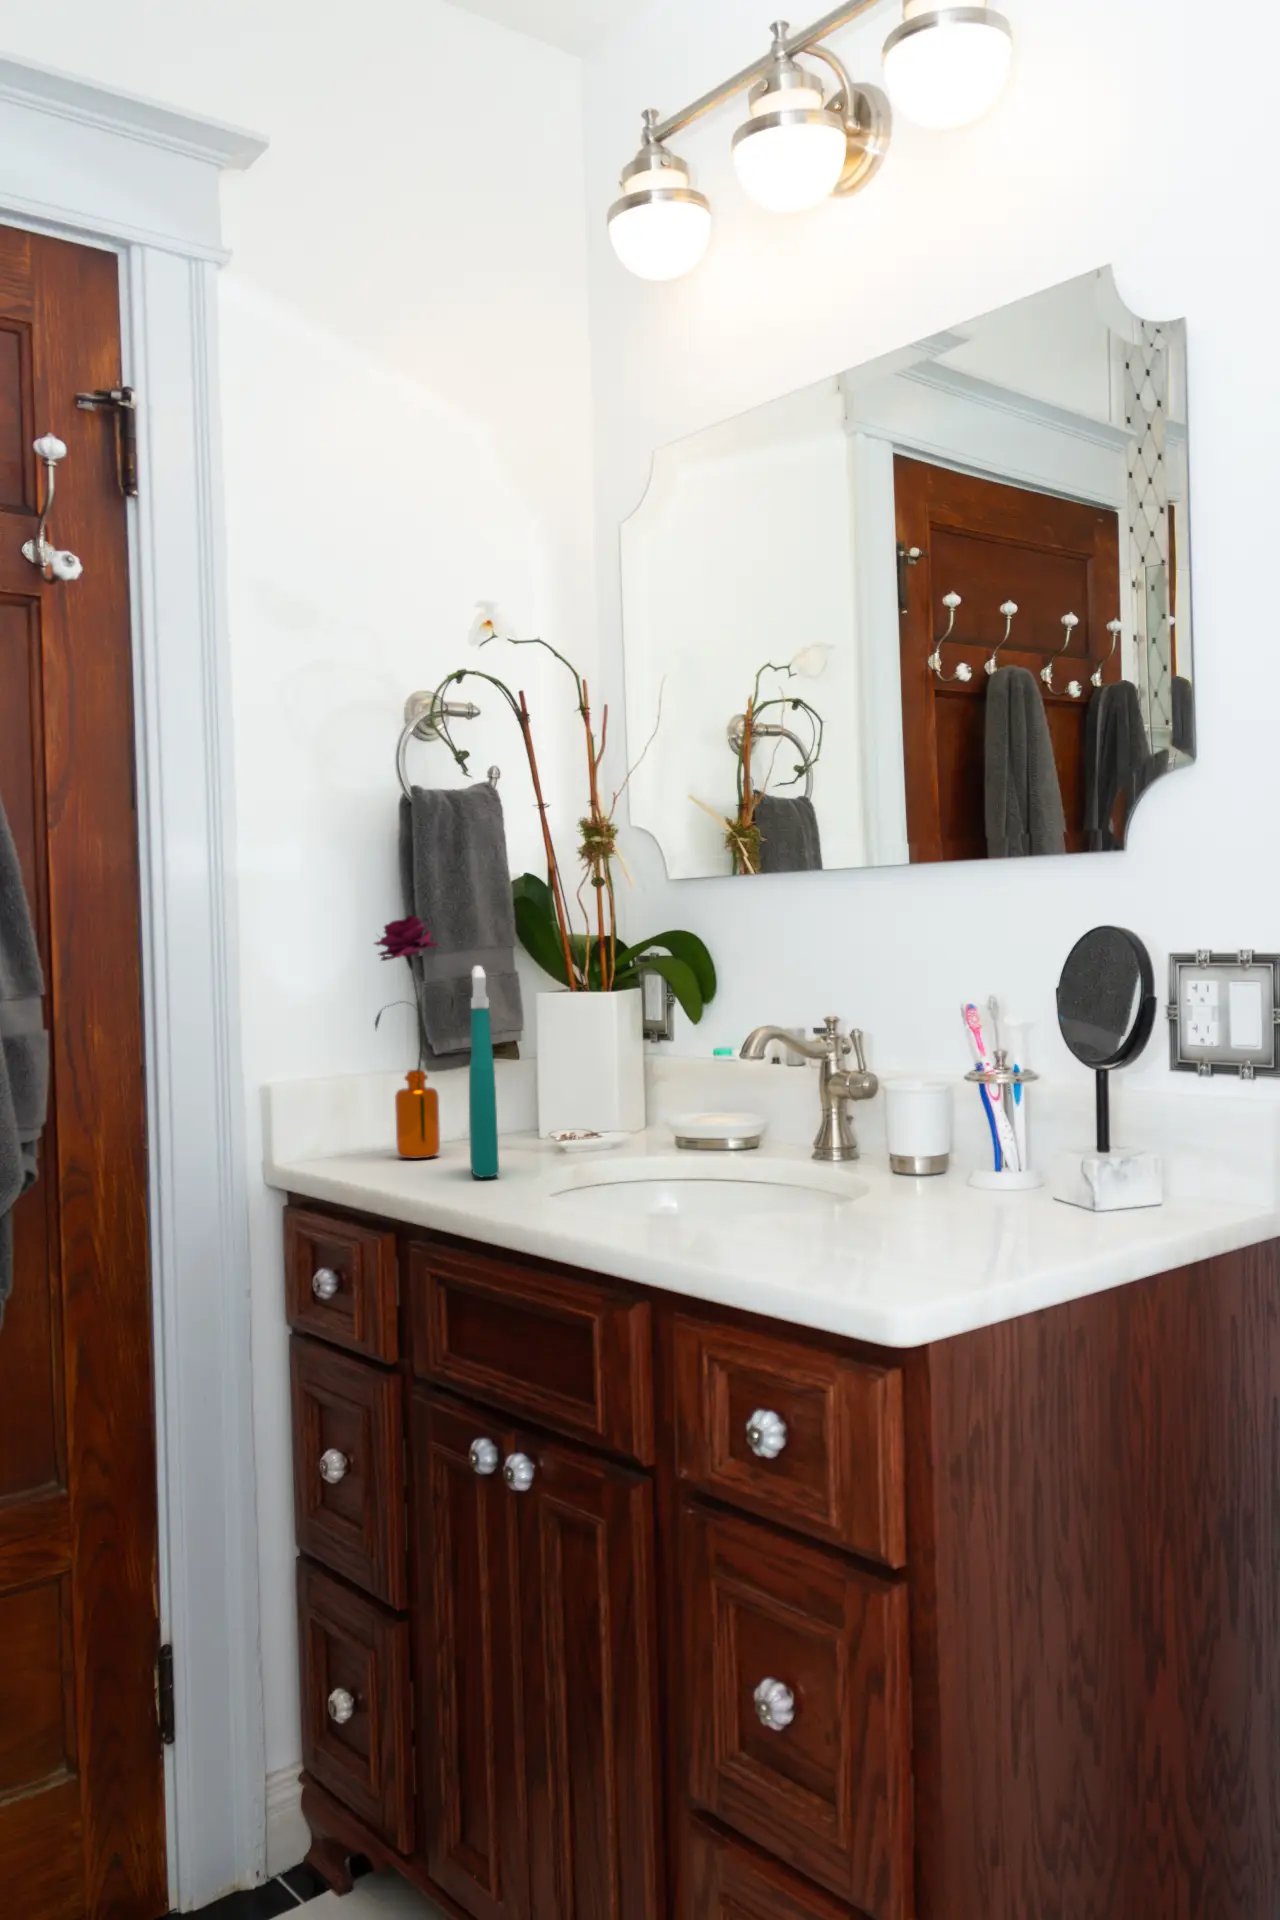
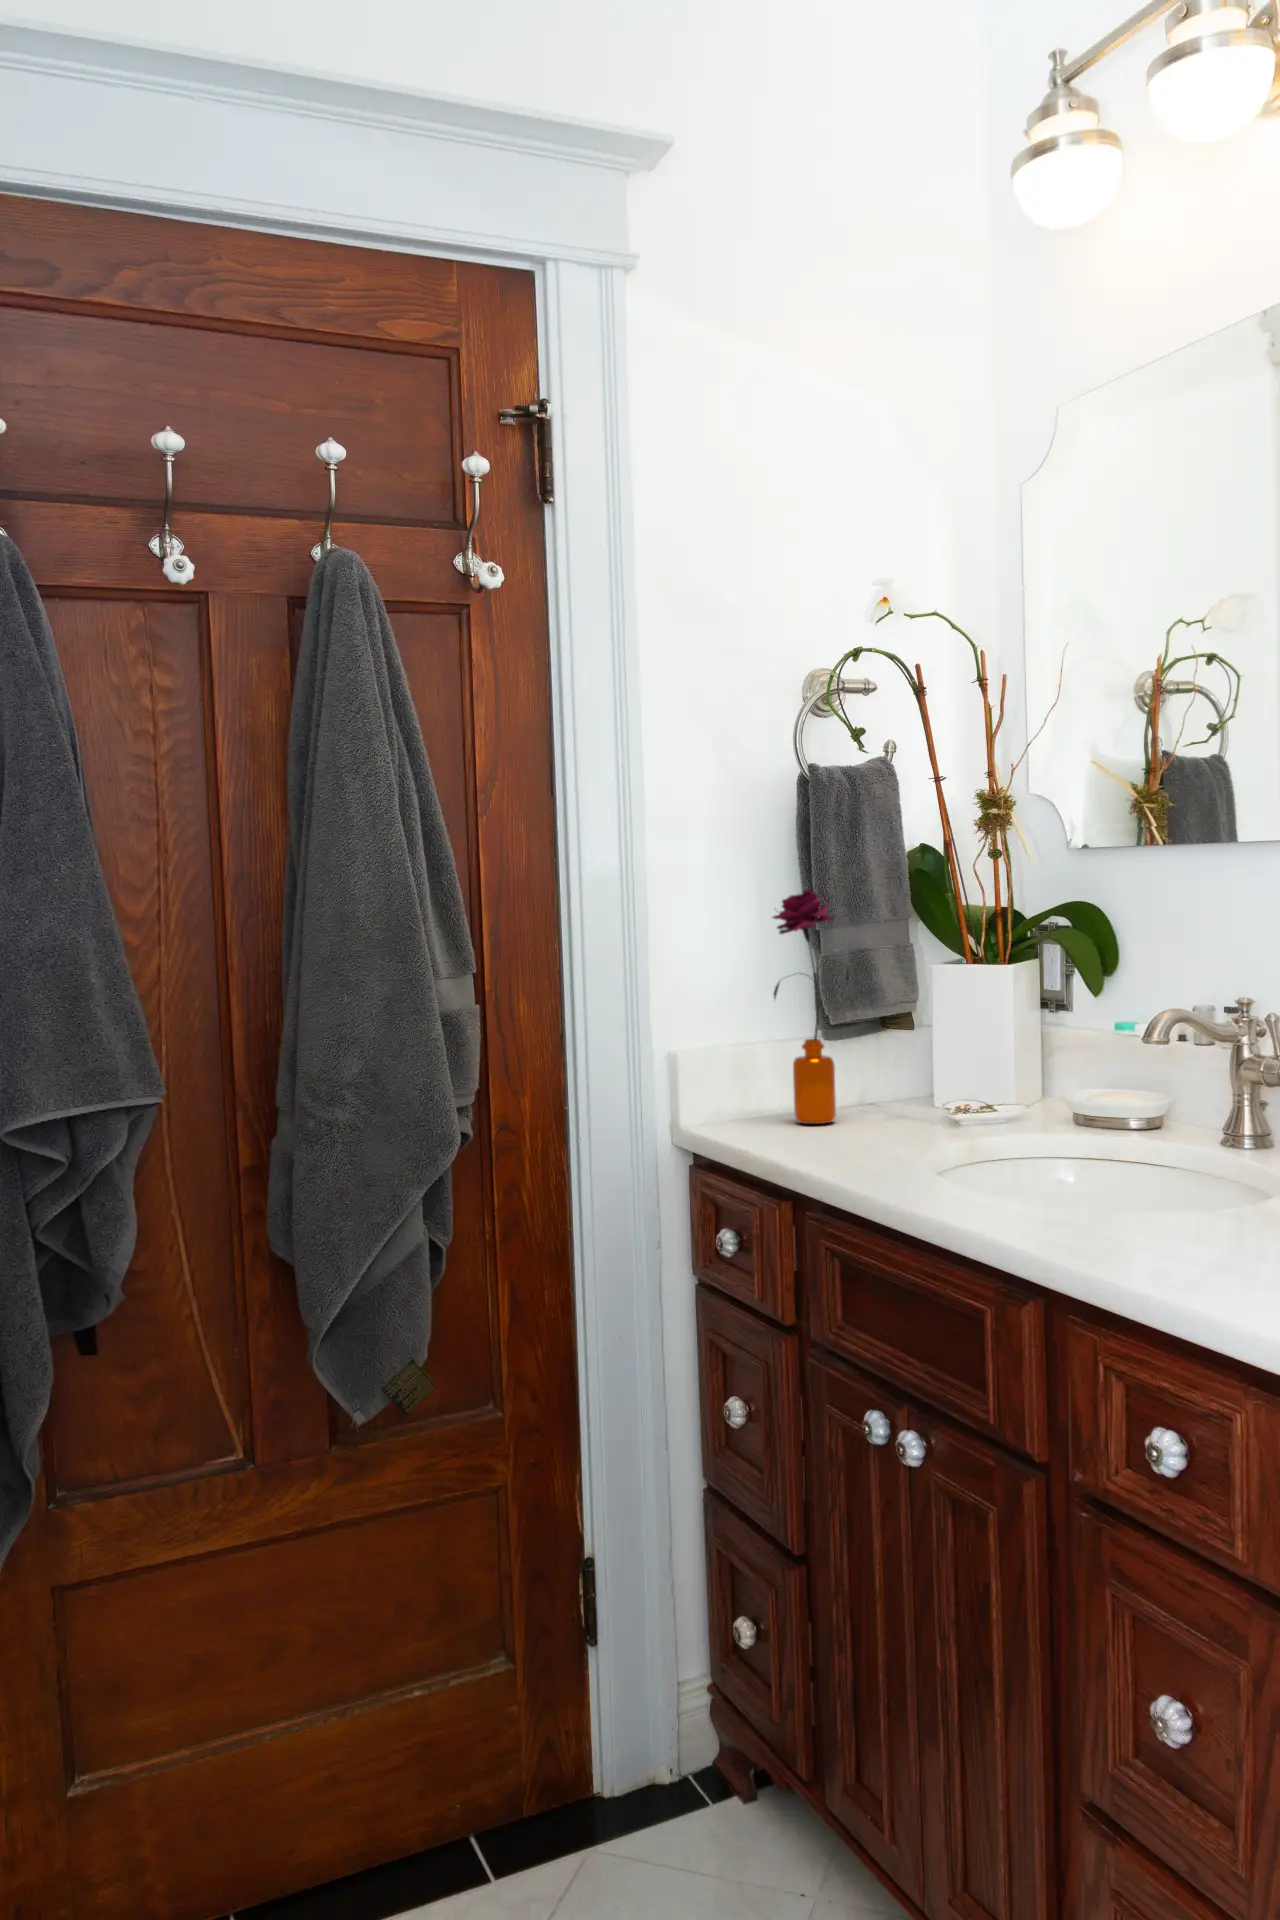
spray bottle: present [469,966,499,1177] -> none [863,941,892,1150]

